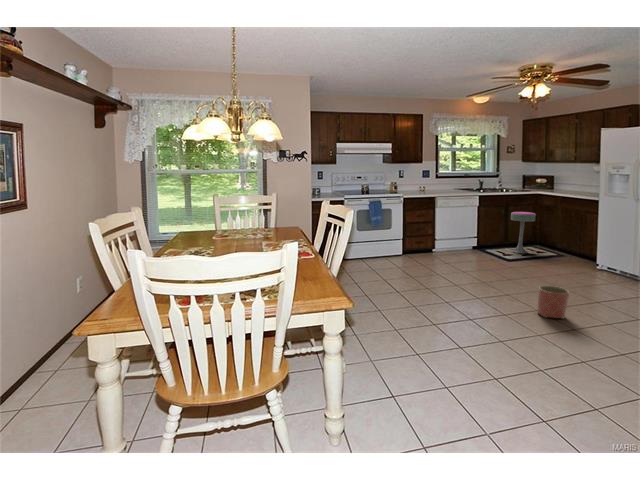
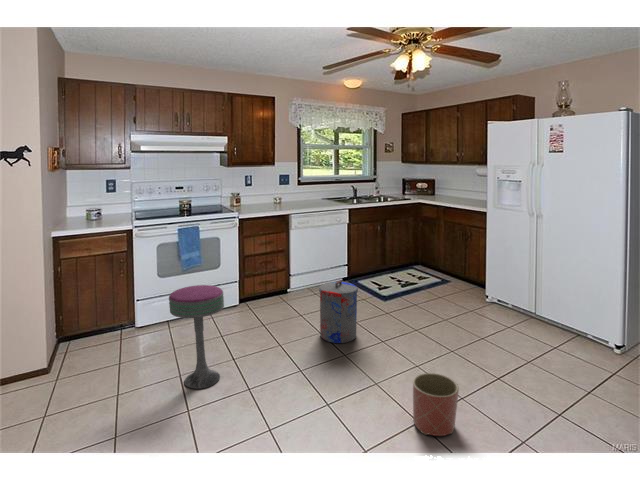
bar stool: present [511,212,536,253] -> present [169,285,224,389]
trash can: none [464,239,494,280] -> present [319,280,358,343]

